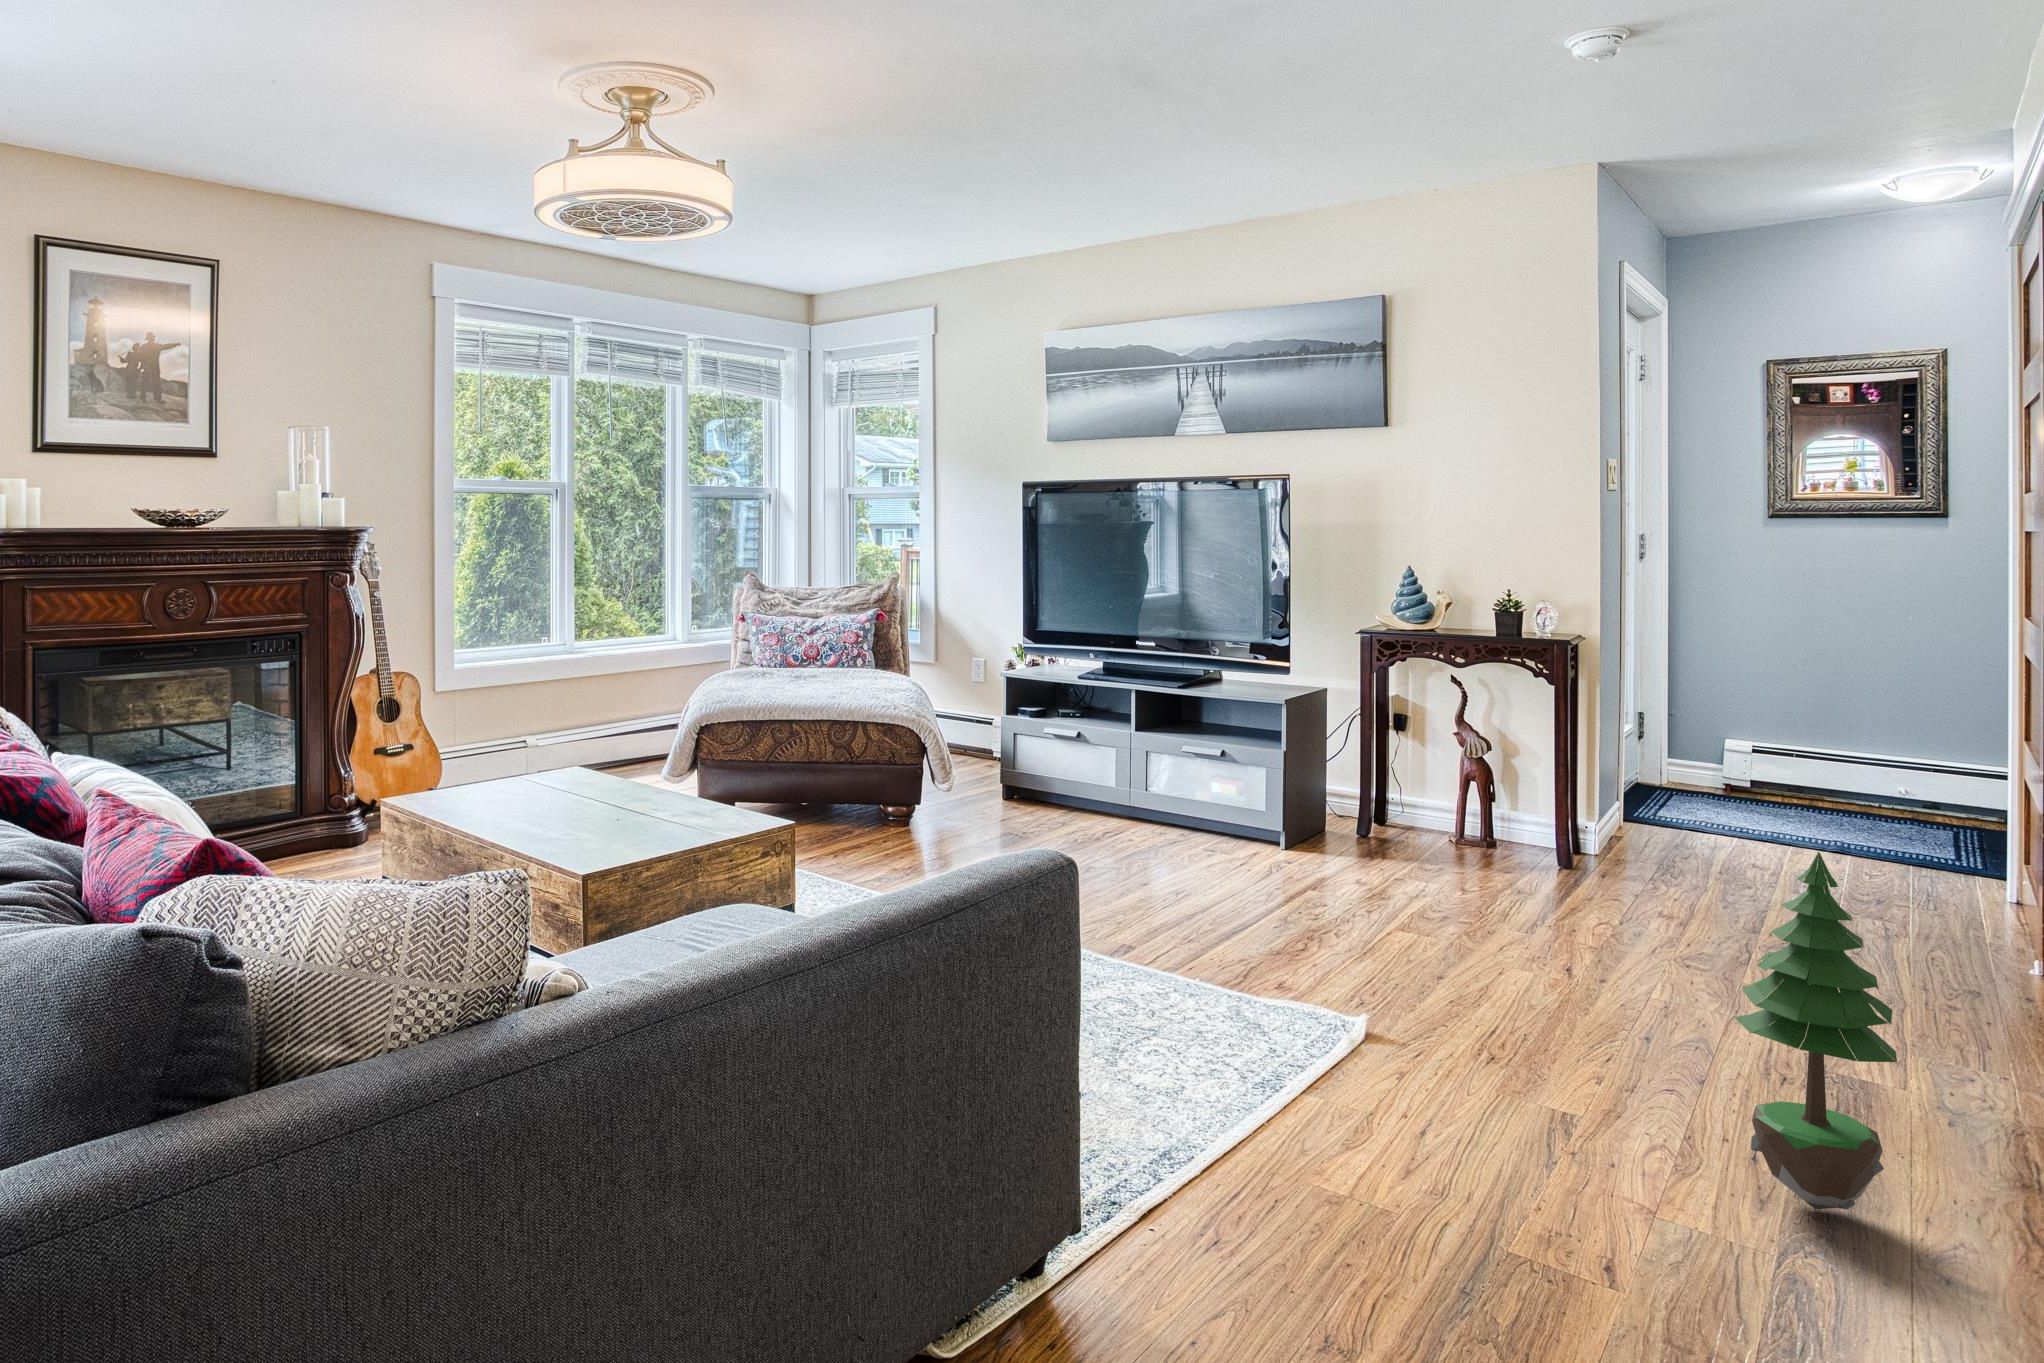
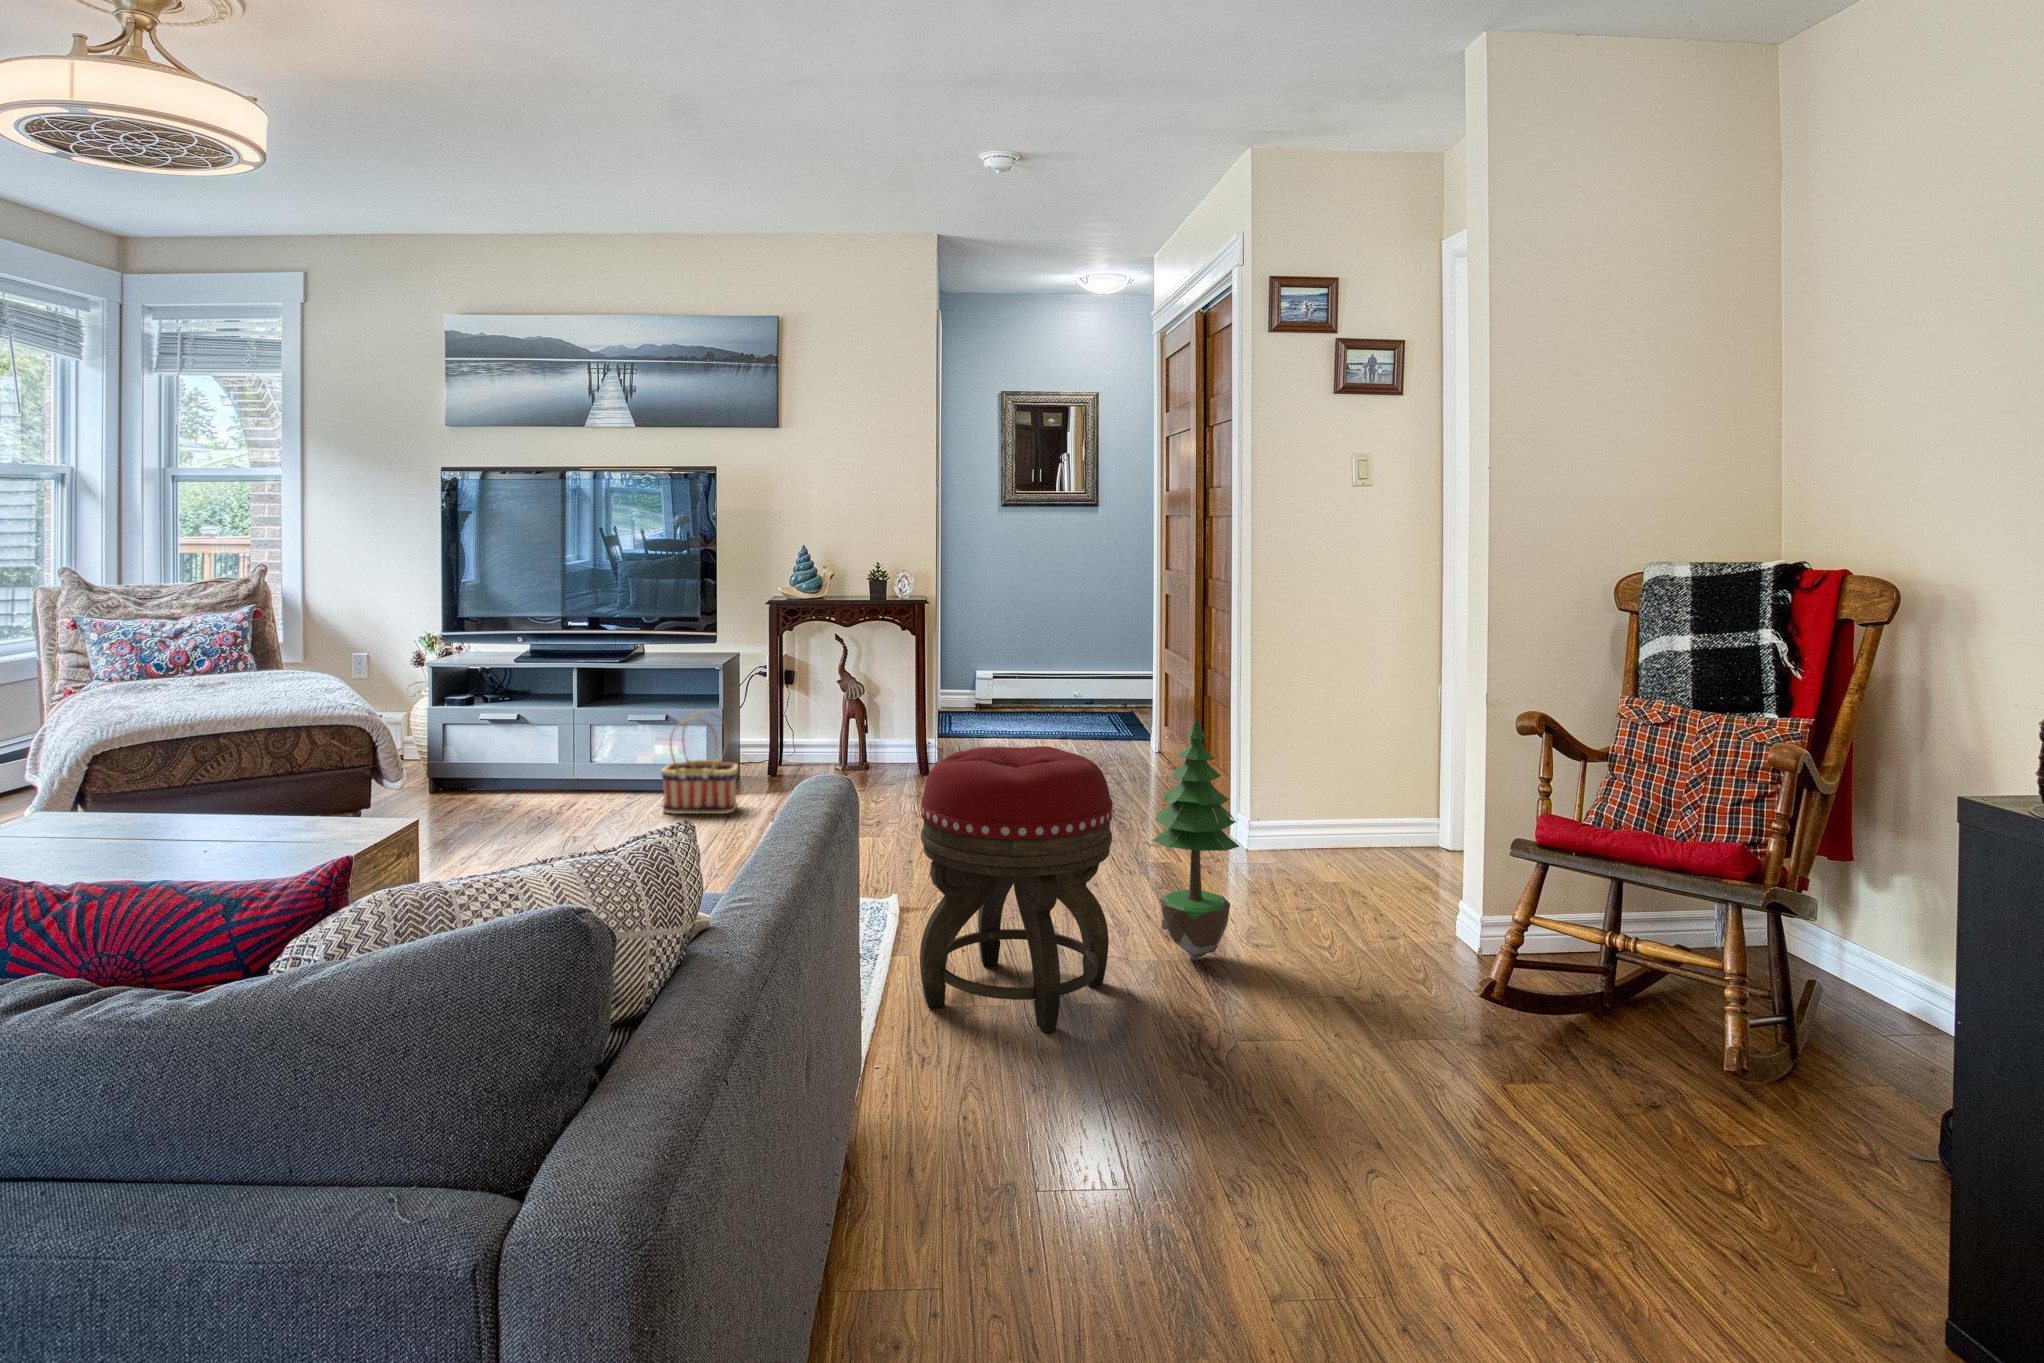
basket: none [1207,751,1296,869] -> present [661,711,738,814]
footstool: none [1344,842,1632,1227] -> present [920,746,1112,1032]

